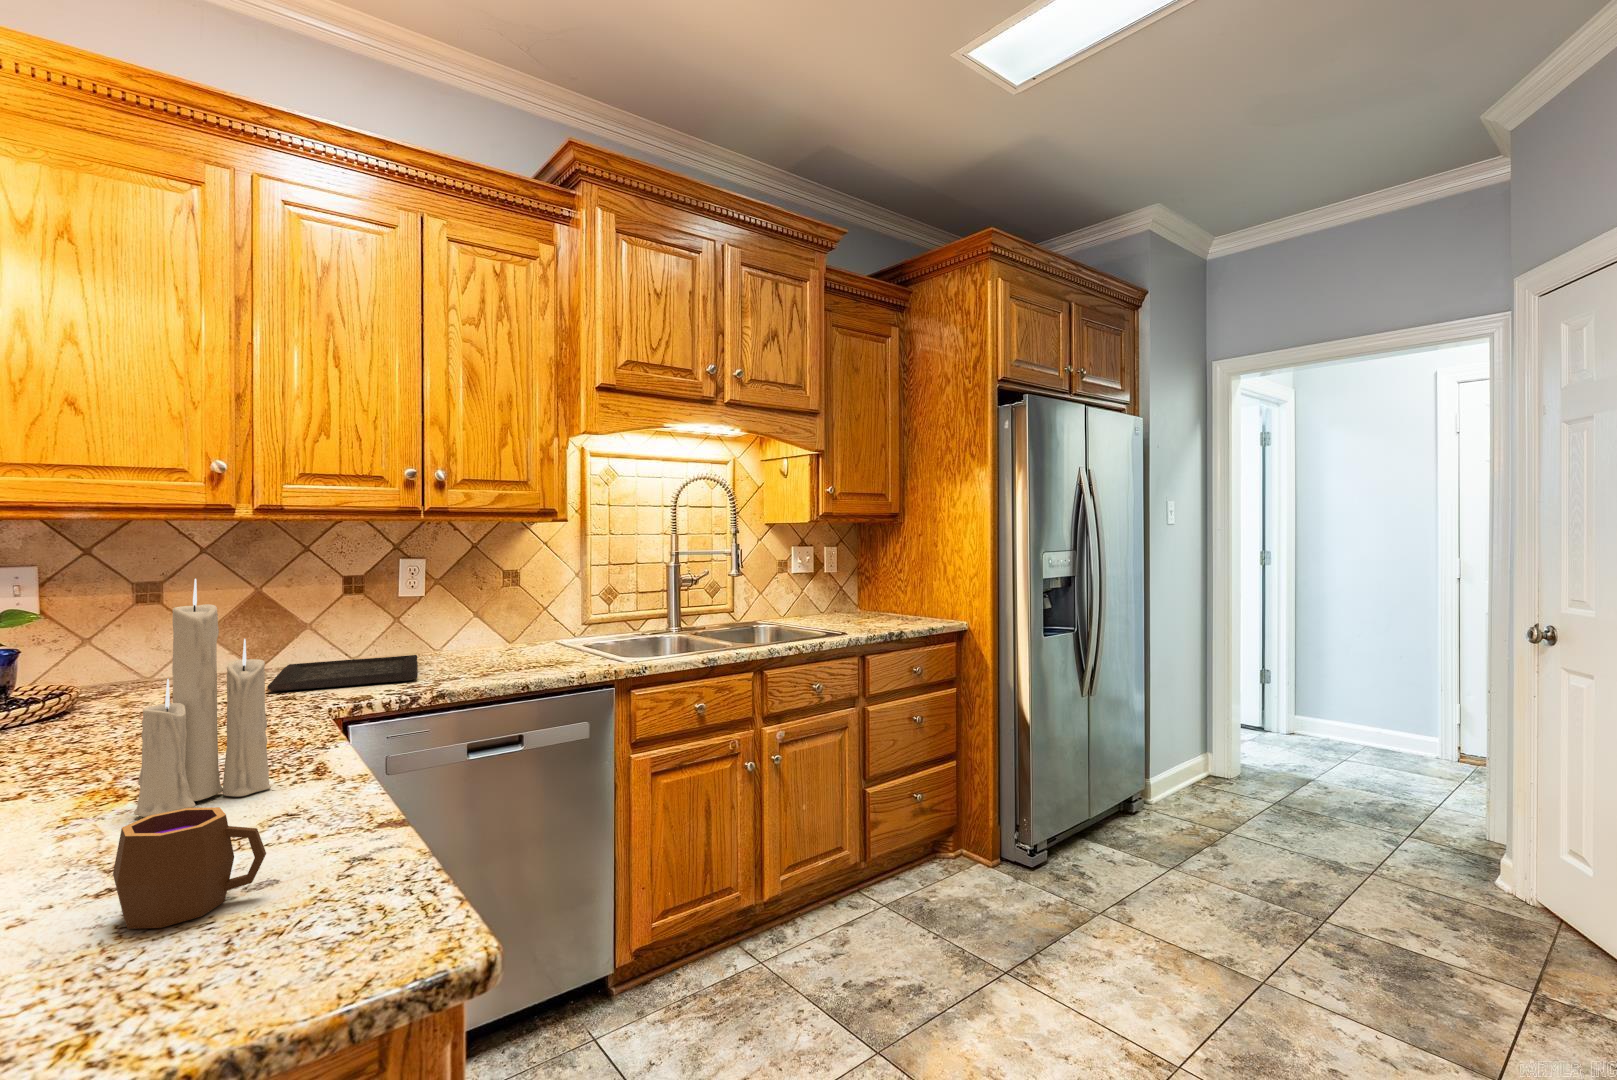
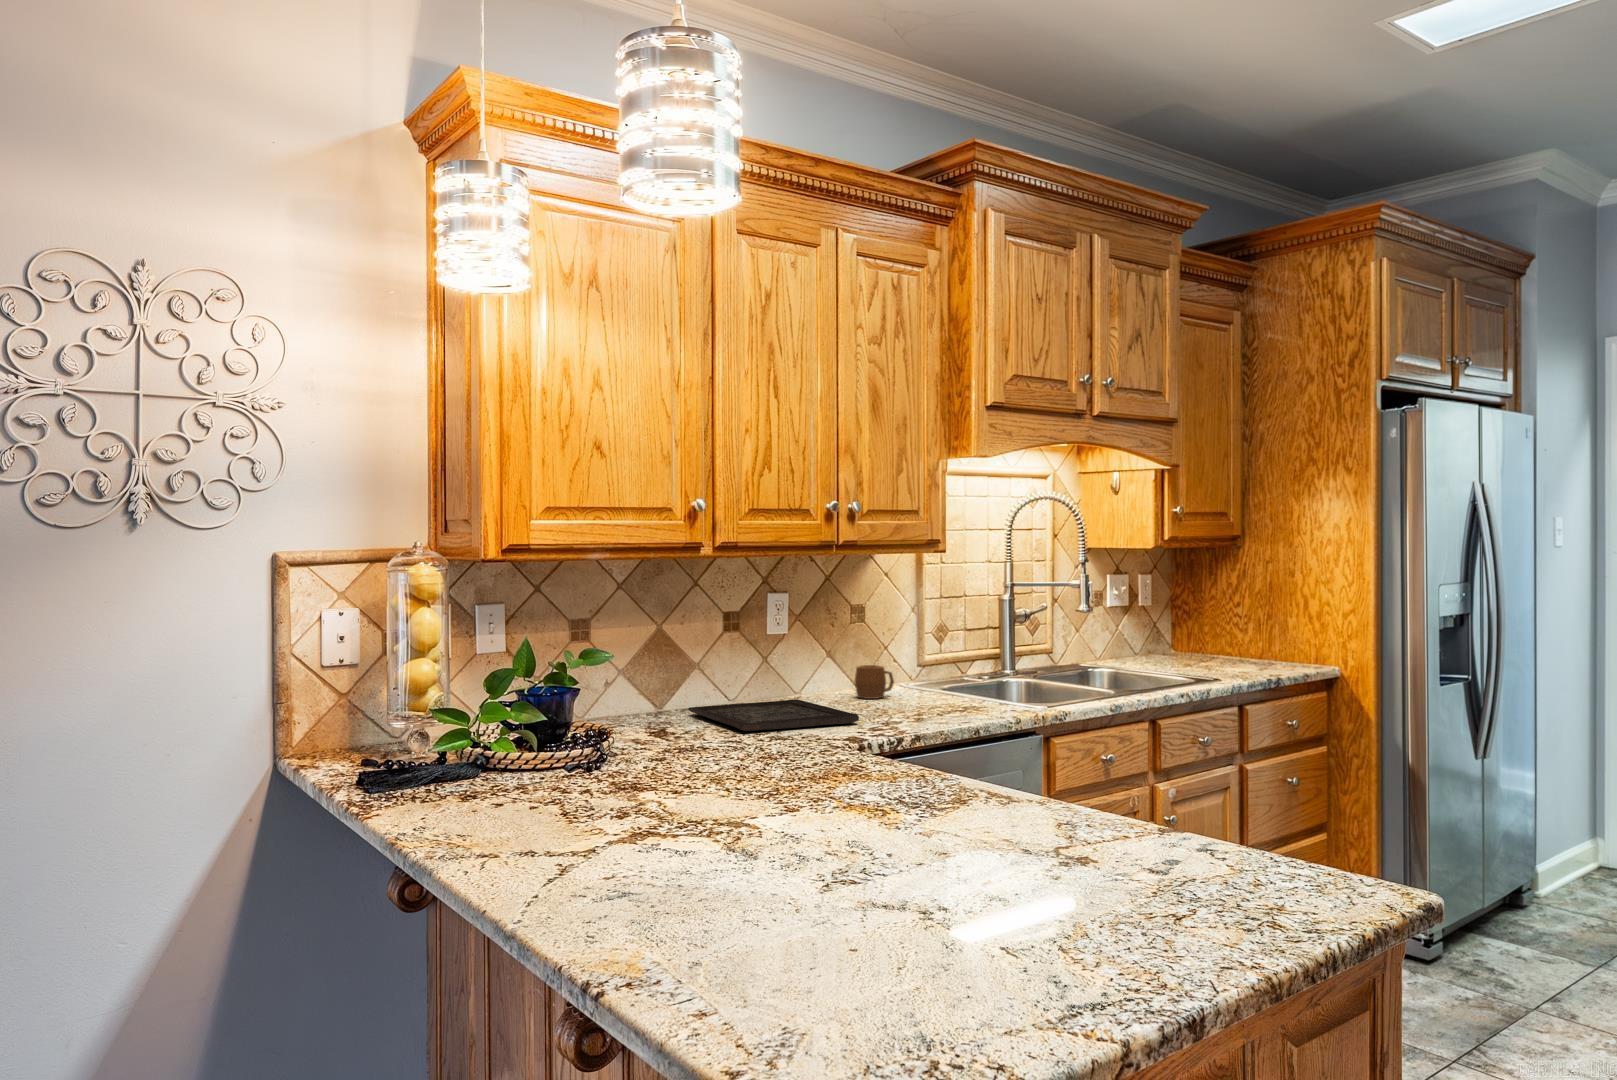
candle: present [134,579,271,817] -> none [933,610,991,809]
mug: present [113,807,266,929] -> present [855,665,894,699]

